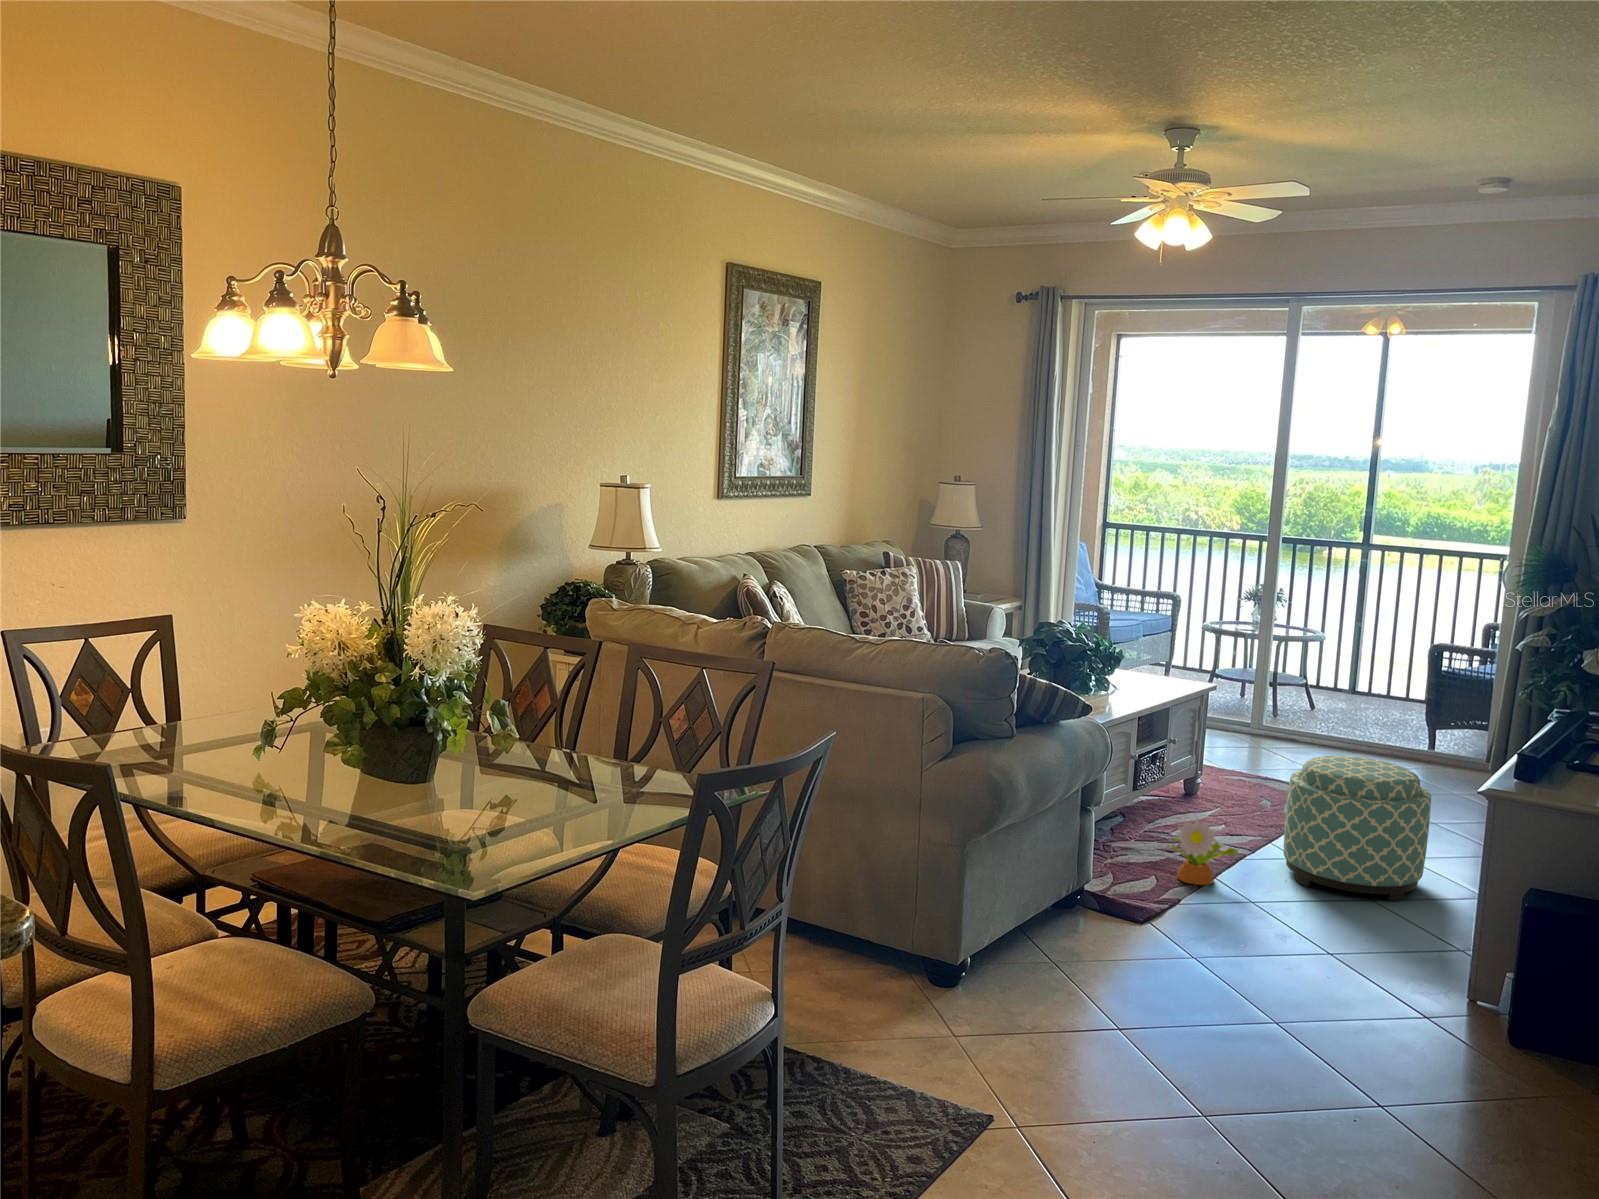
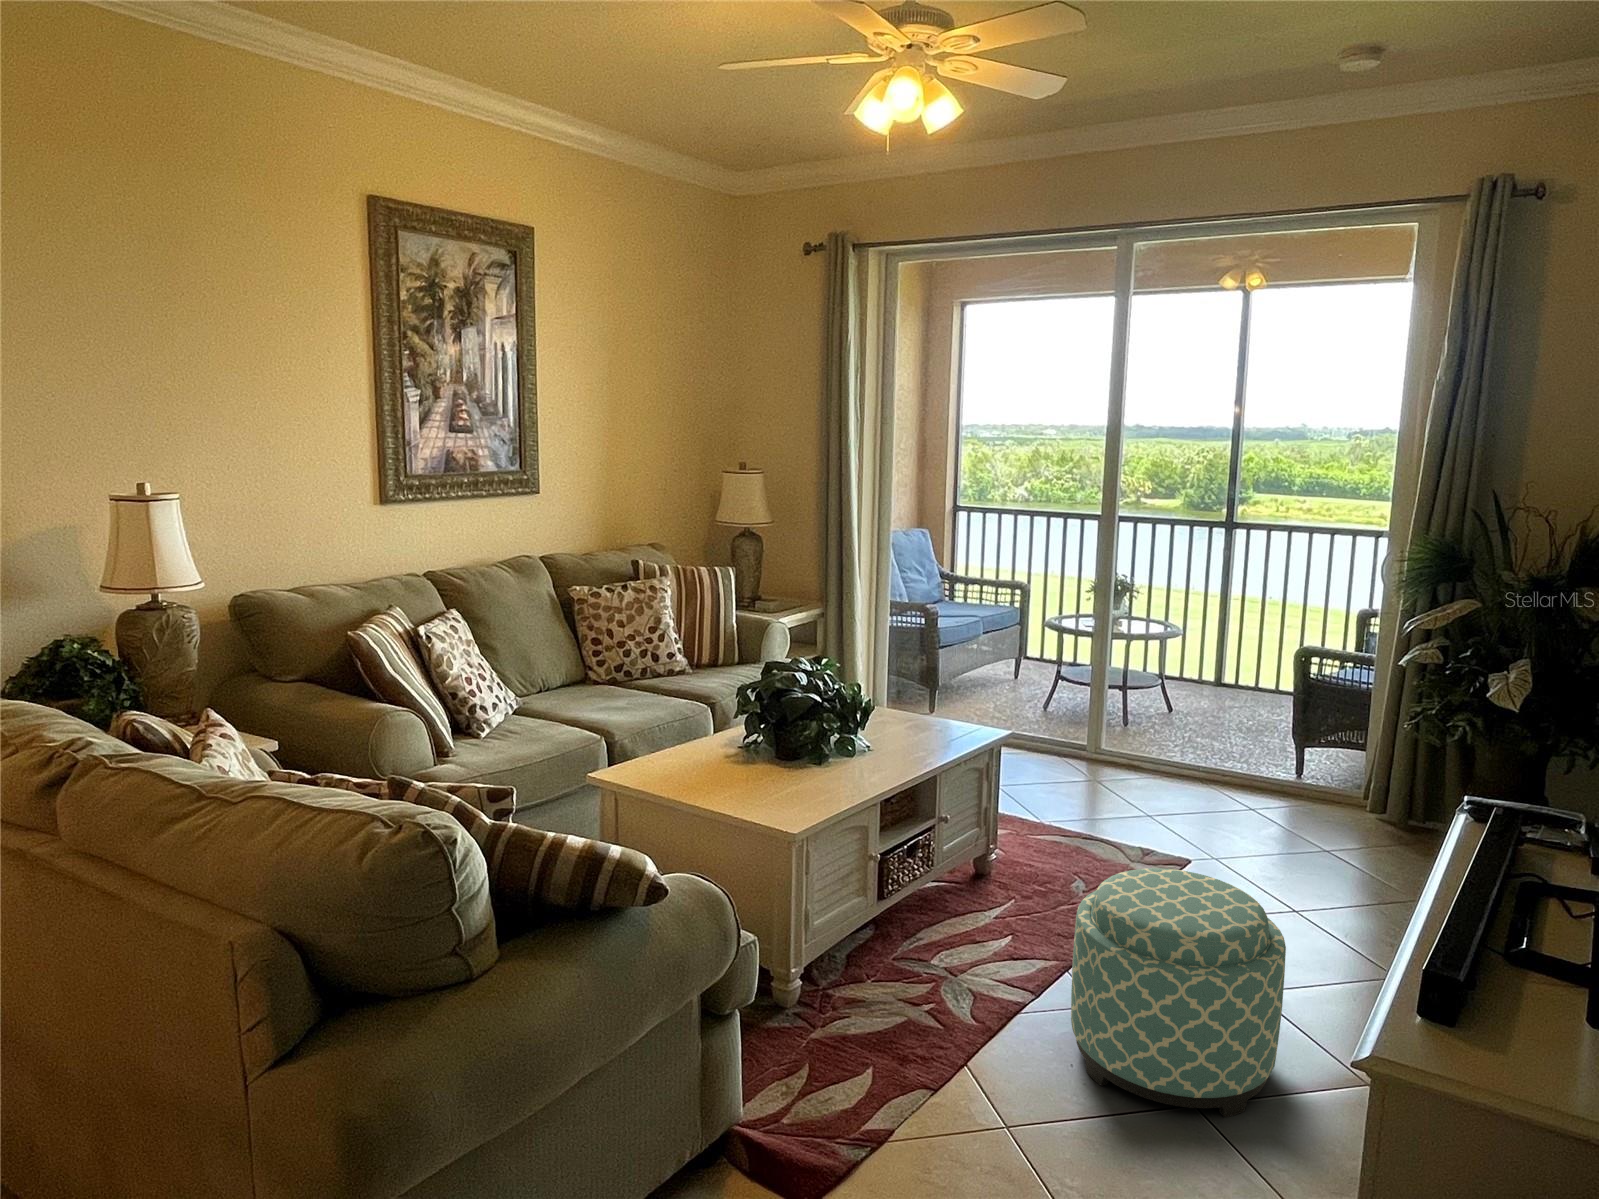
decorative plant: present [1163,818,1238,885] -> none [880,996,997,1092]

